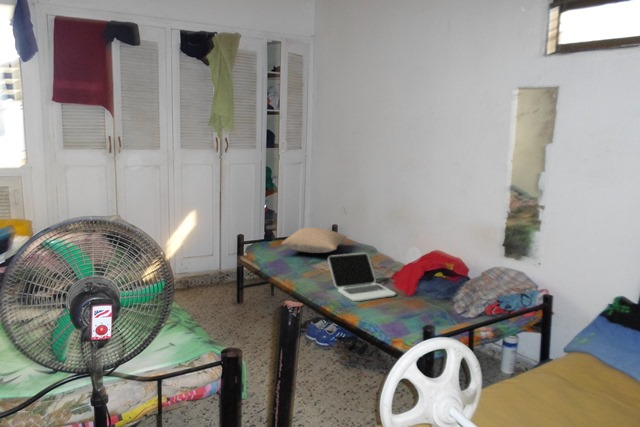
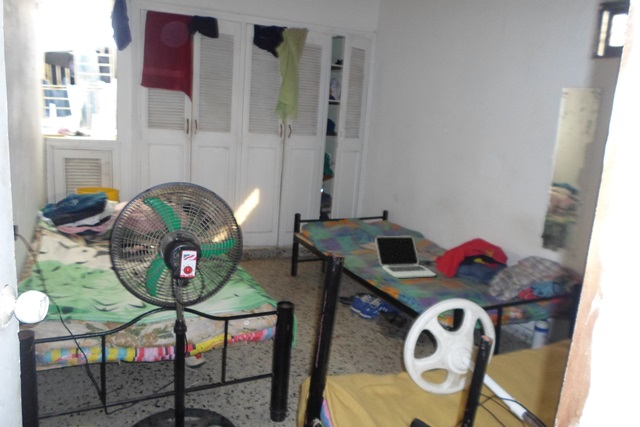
pillow: present [281,227,347,253] -> none [334,211,397,235]

